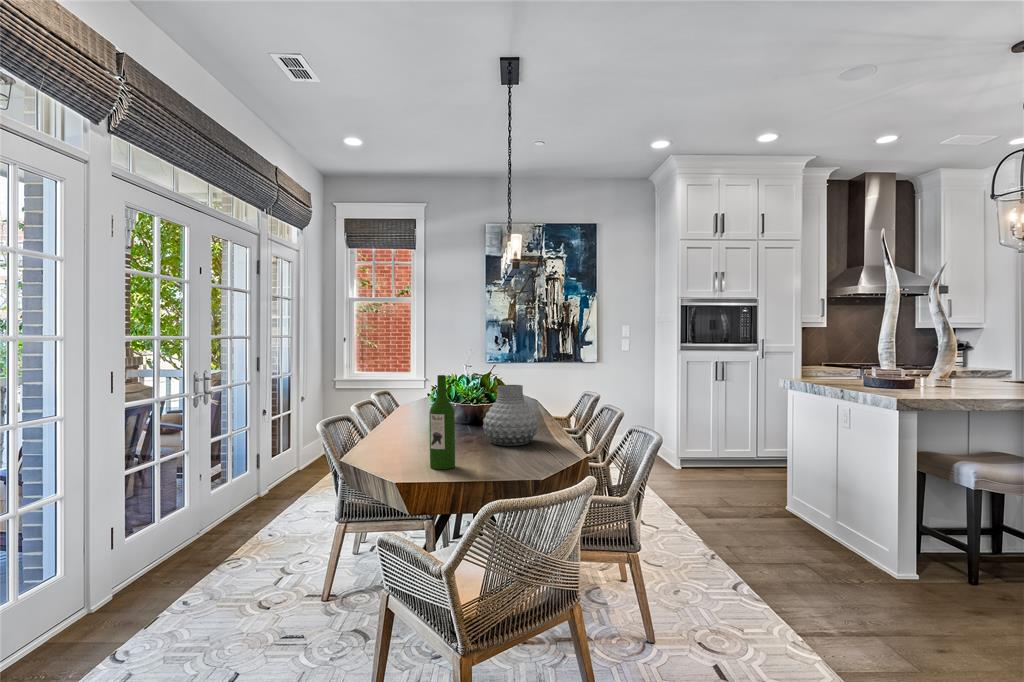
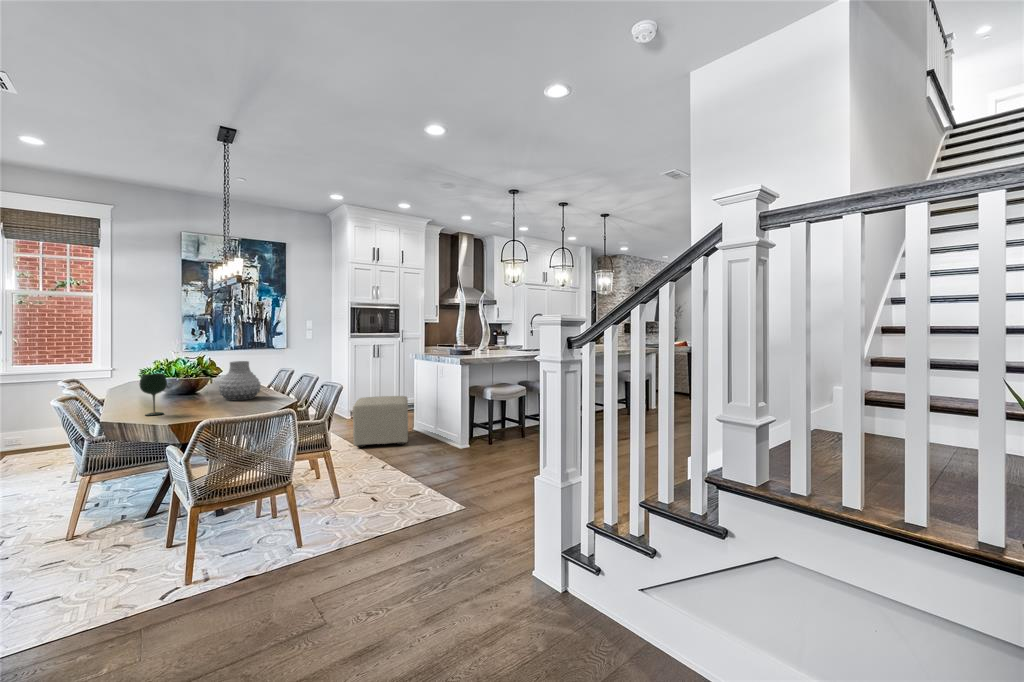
wine bottle: present [429,375,455,469] -> none [191,354,211,414]
wine glass: none [371,401,404,464] -> present [140,373,167,416]
ottoman: none [682,446,778,539] -> present [352,396,408,447]

